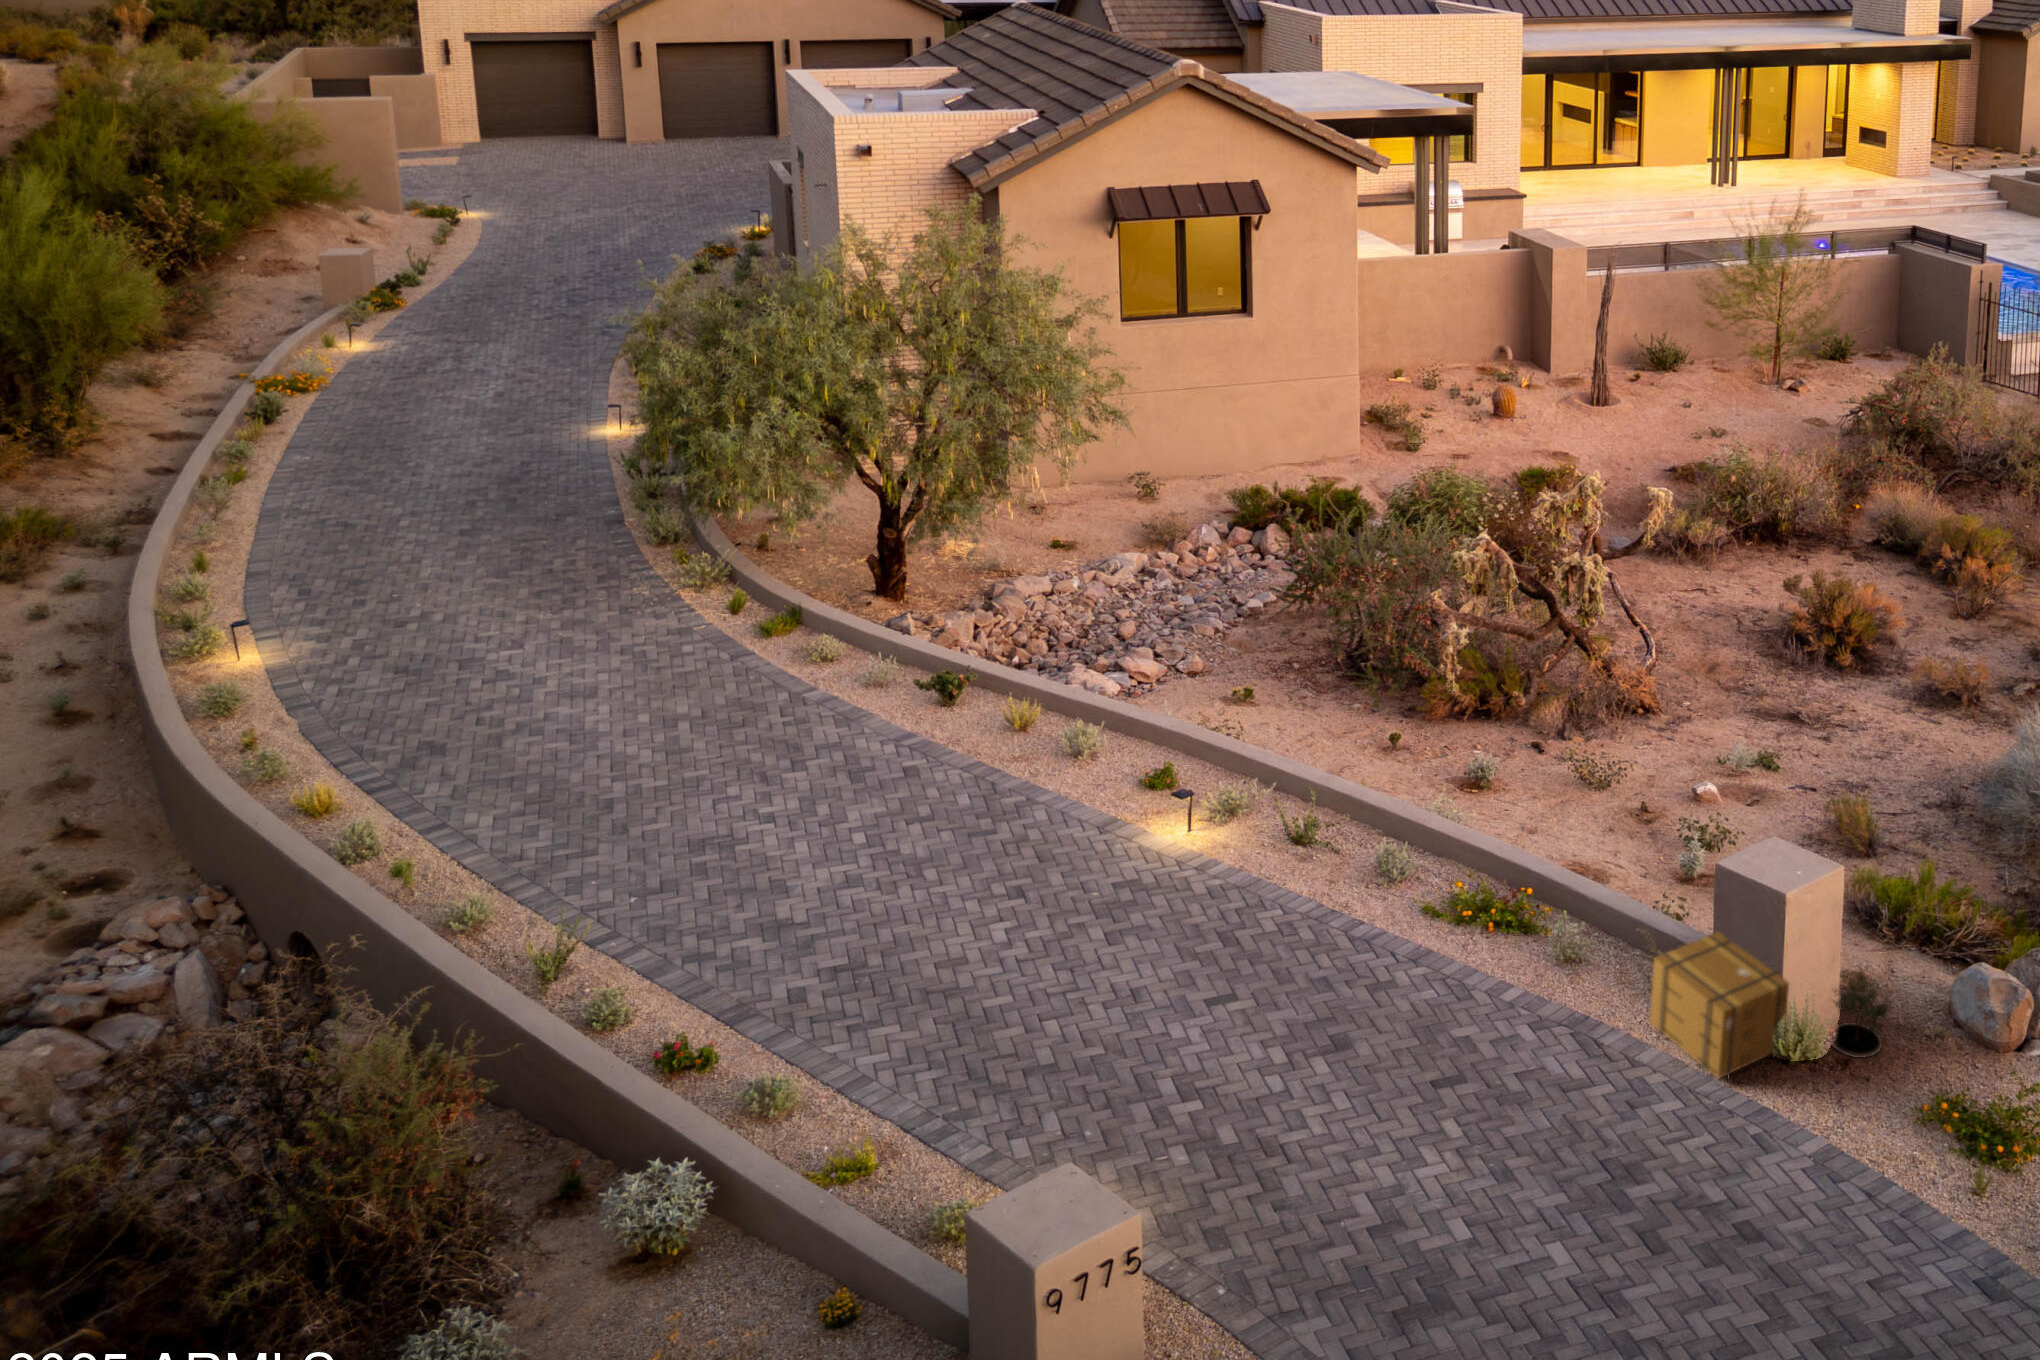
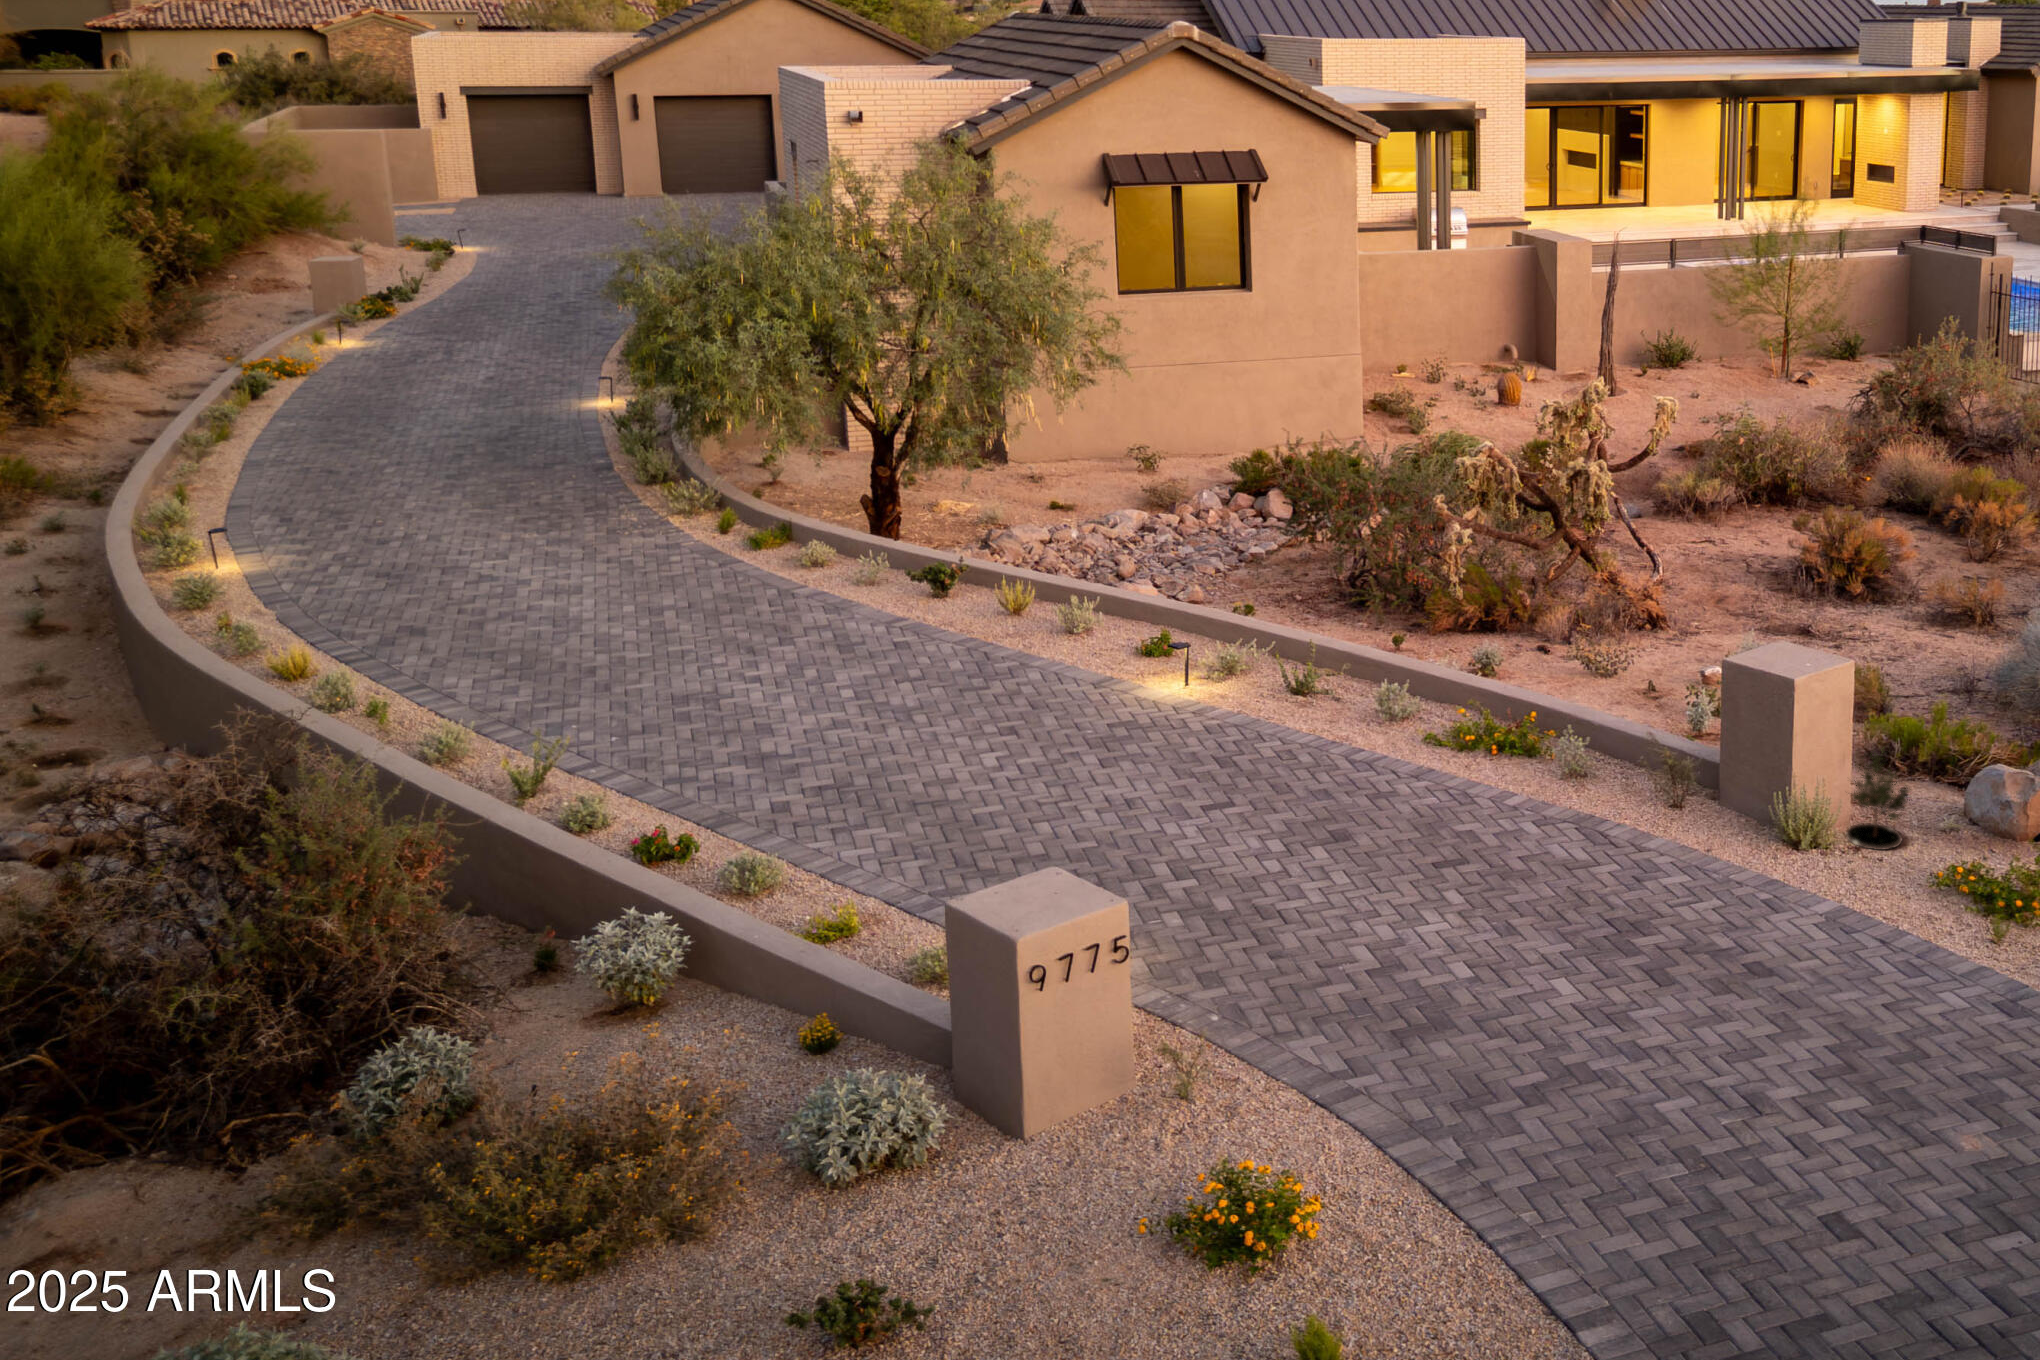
cardboard box: present [1650,932,1789,1078] -> none [1660,730,1803,866]

